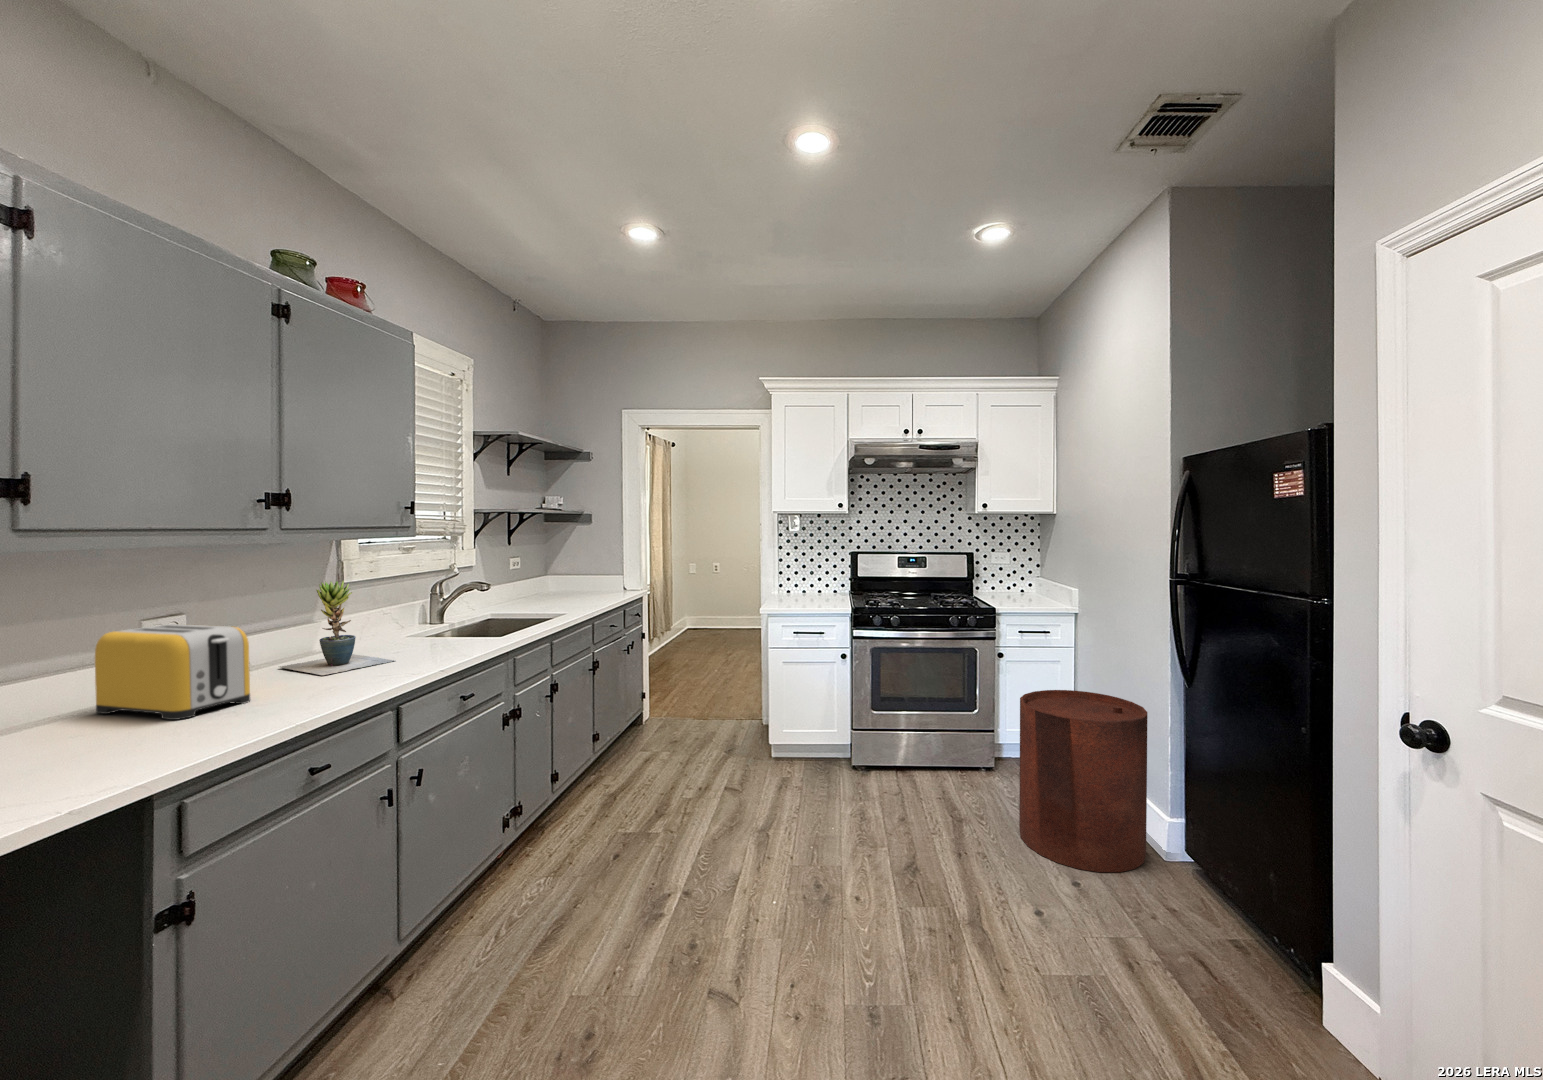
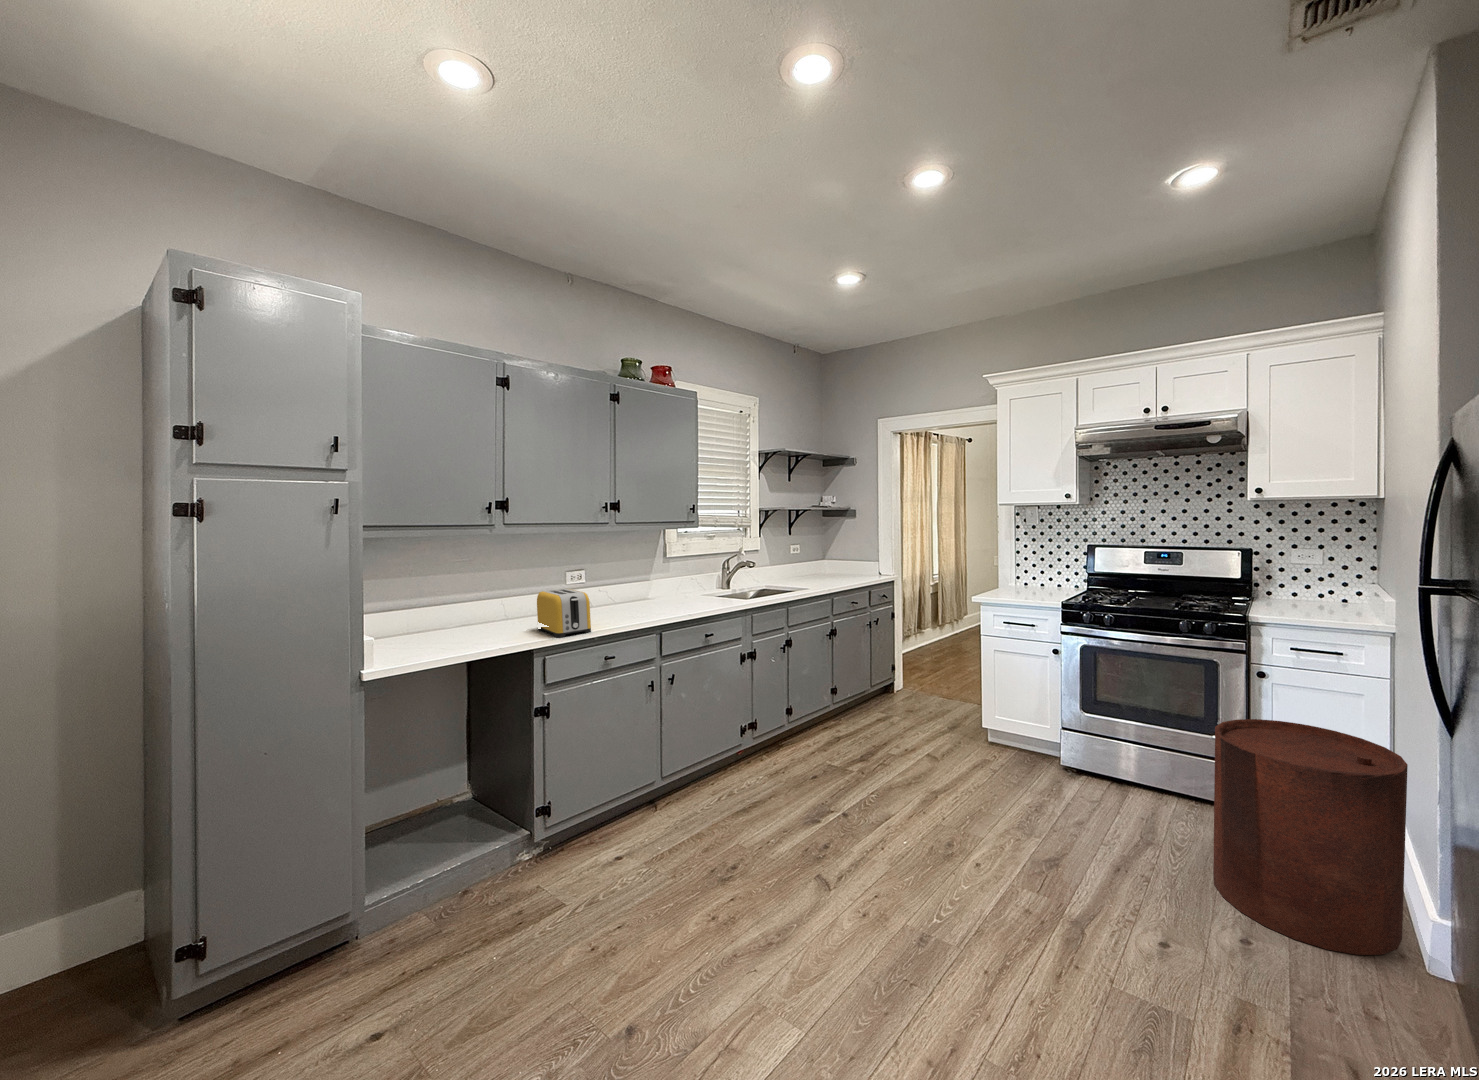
potted plant: present [280,581,394,675] -> none [620,567,673,622]

